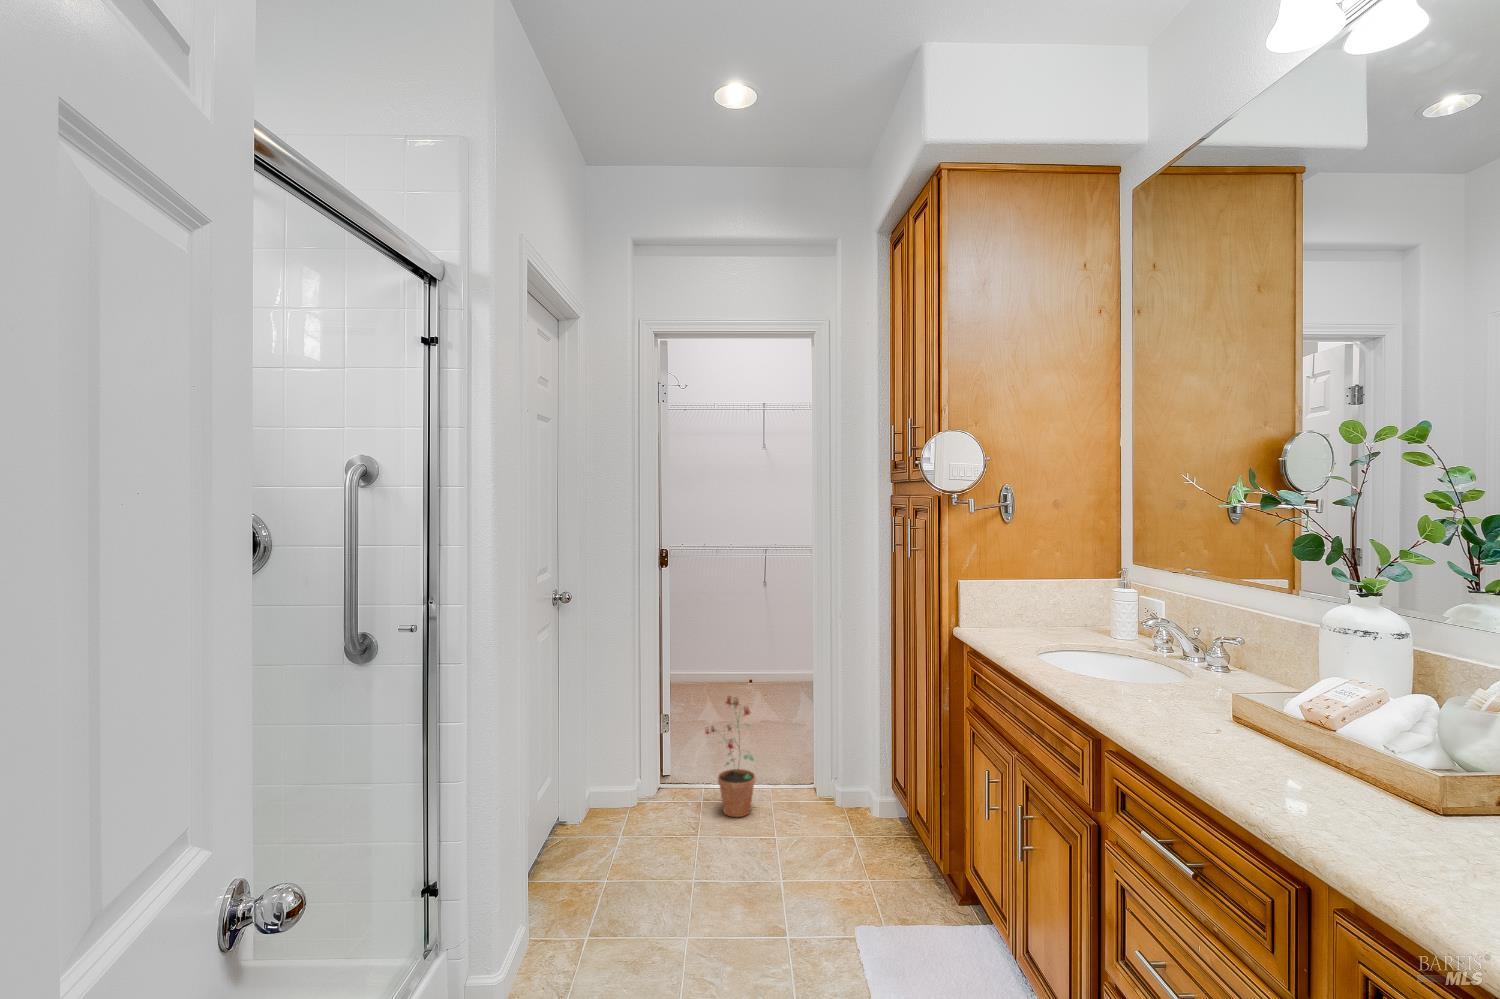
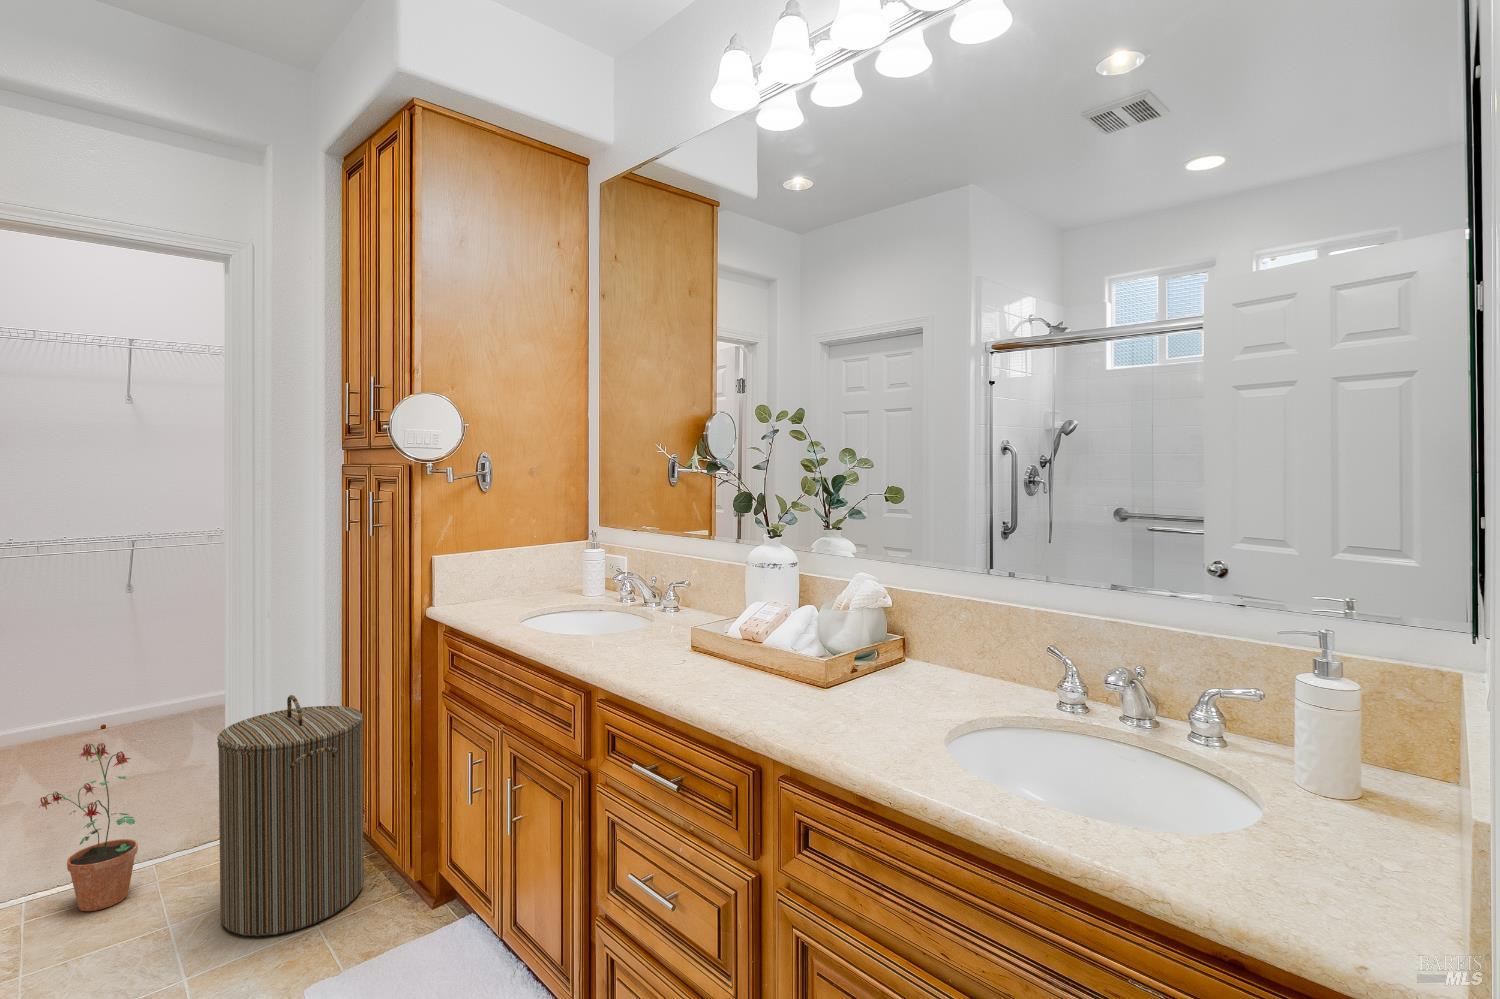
laundry hamper: none [801,686,904,882] -> present [217,695,364,936]

